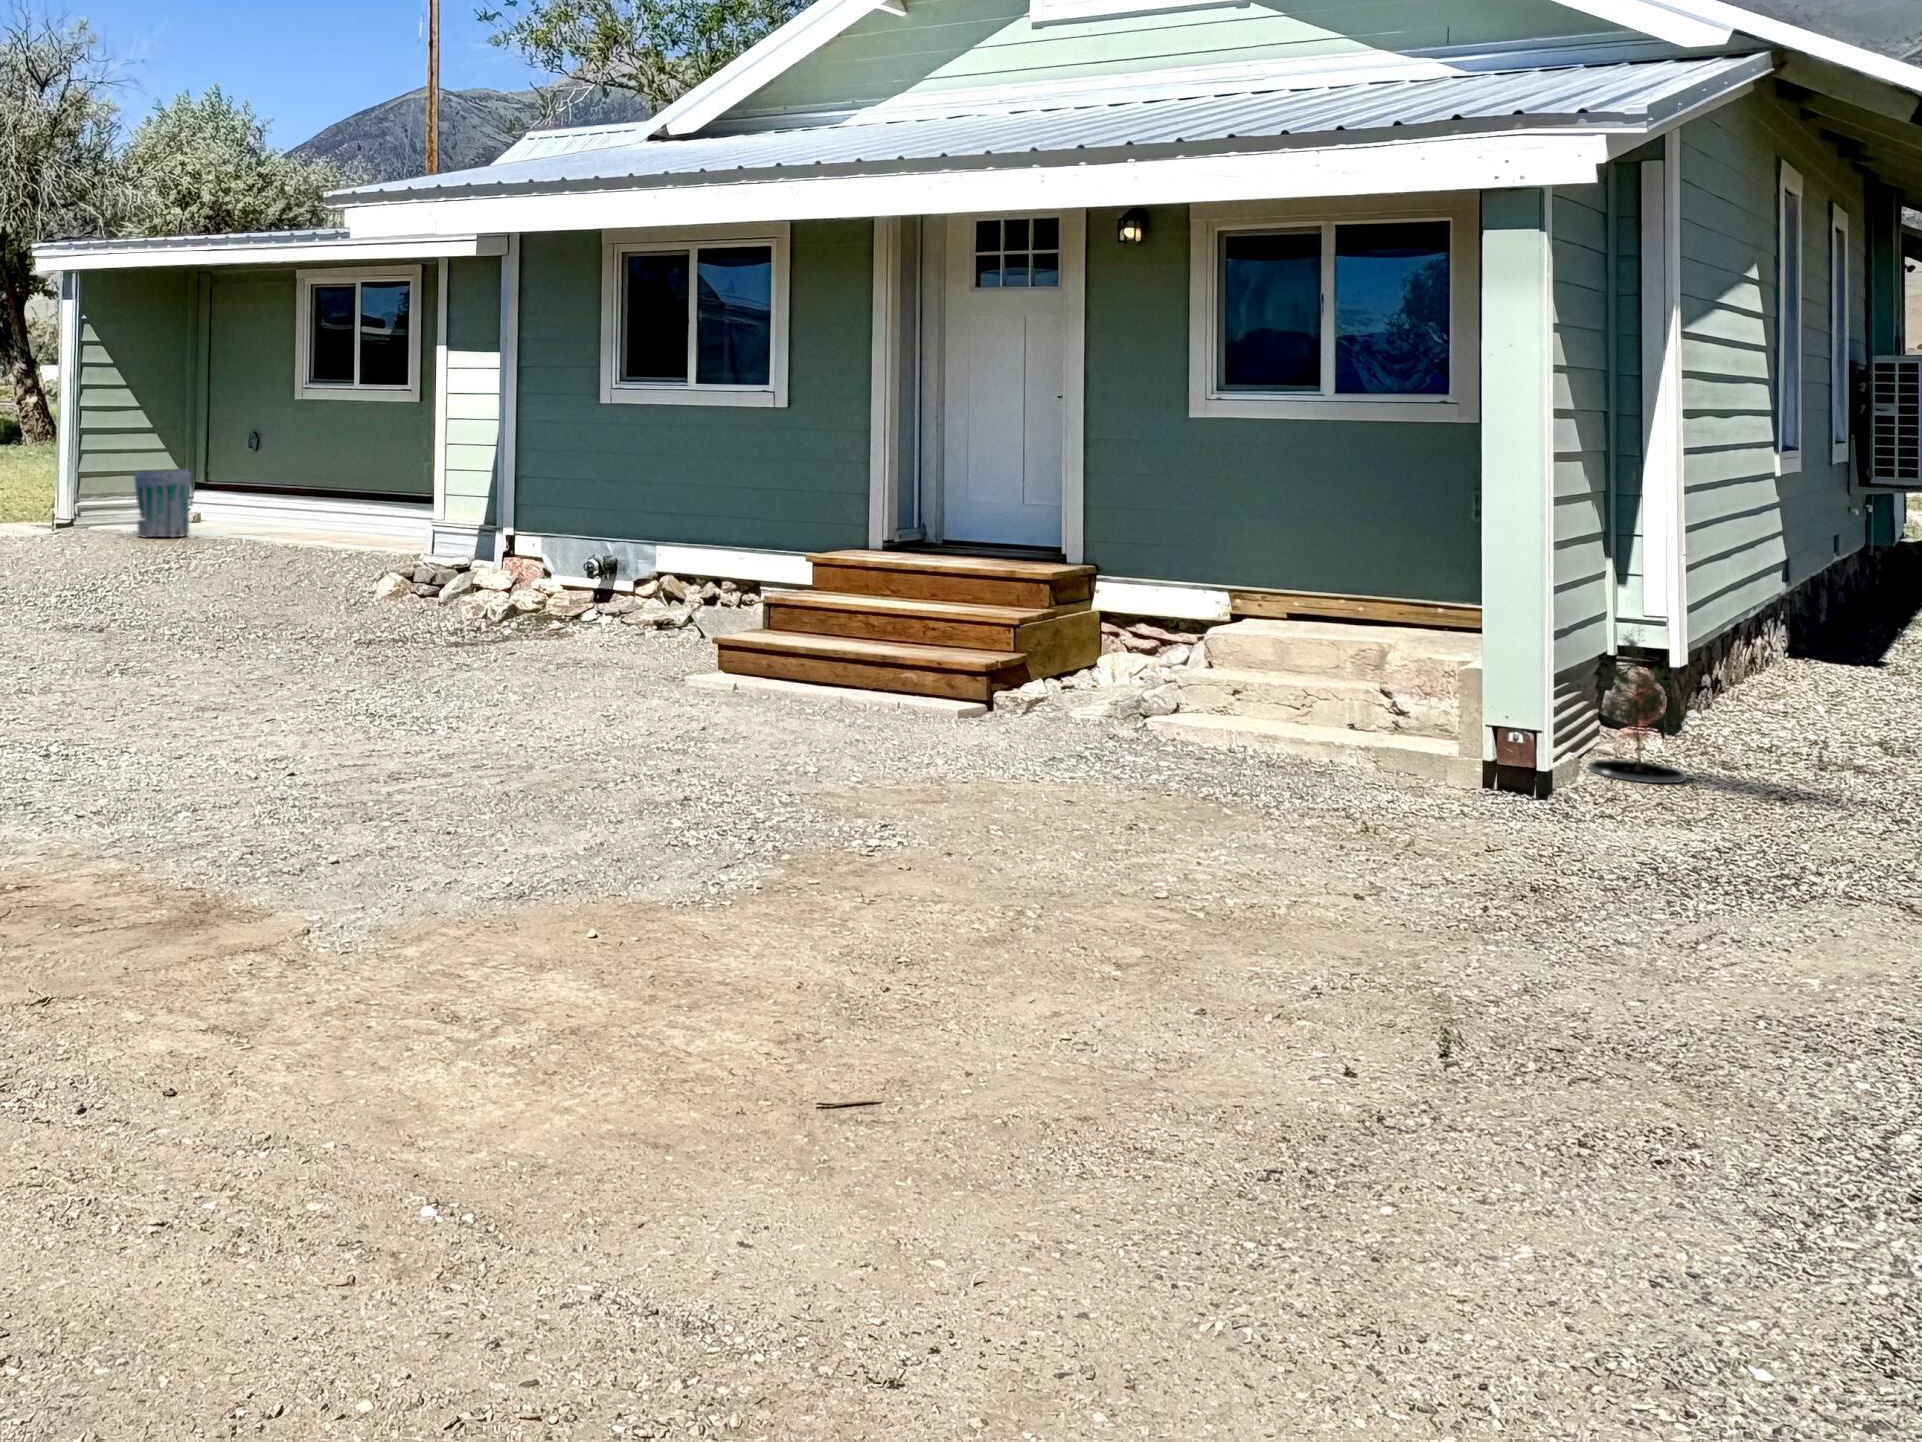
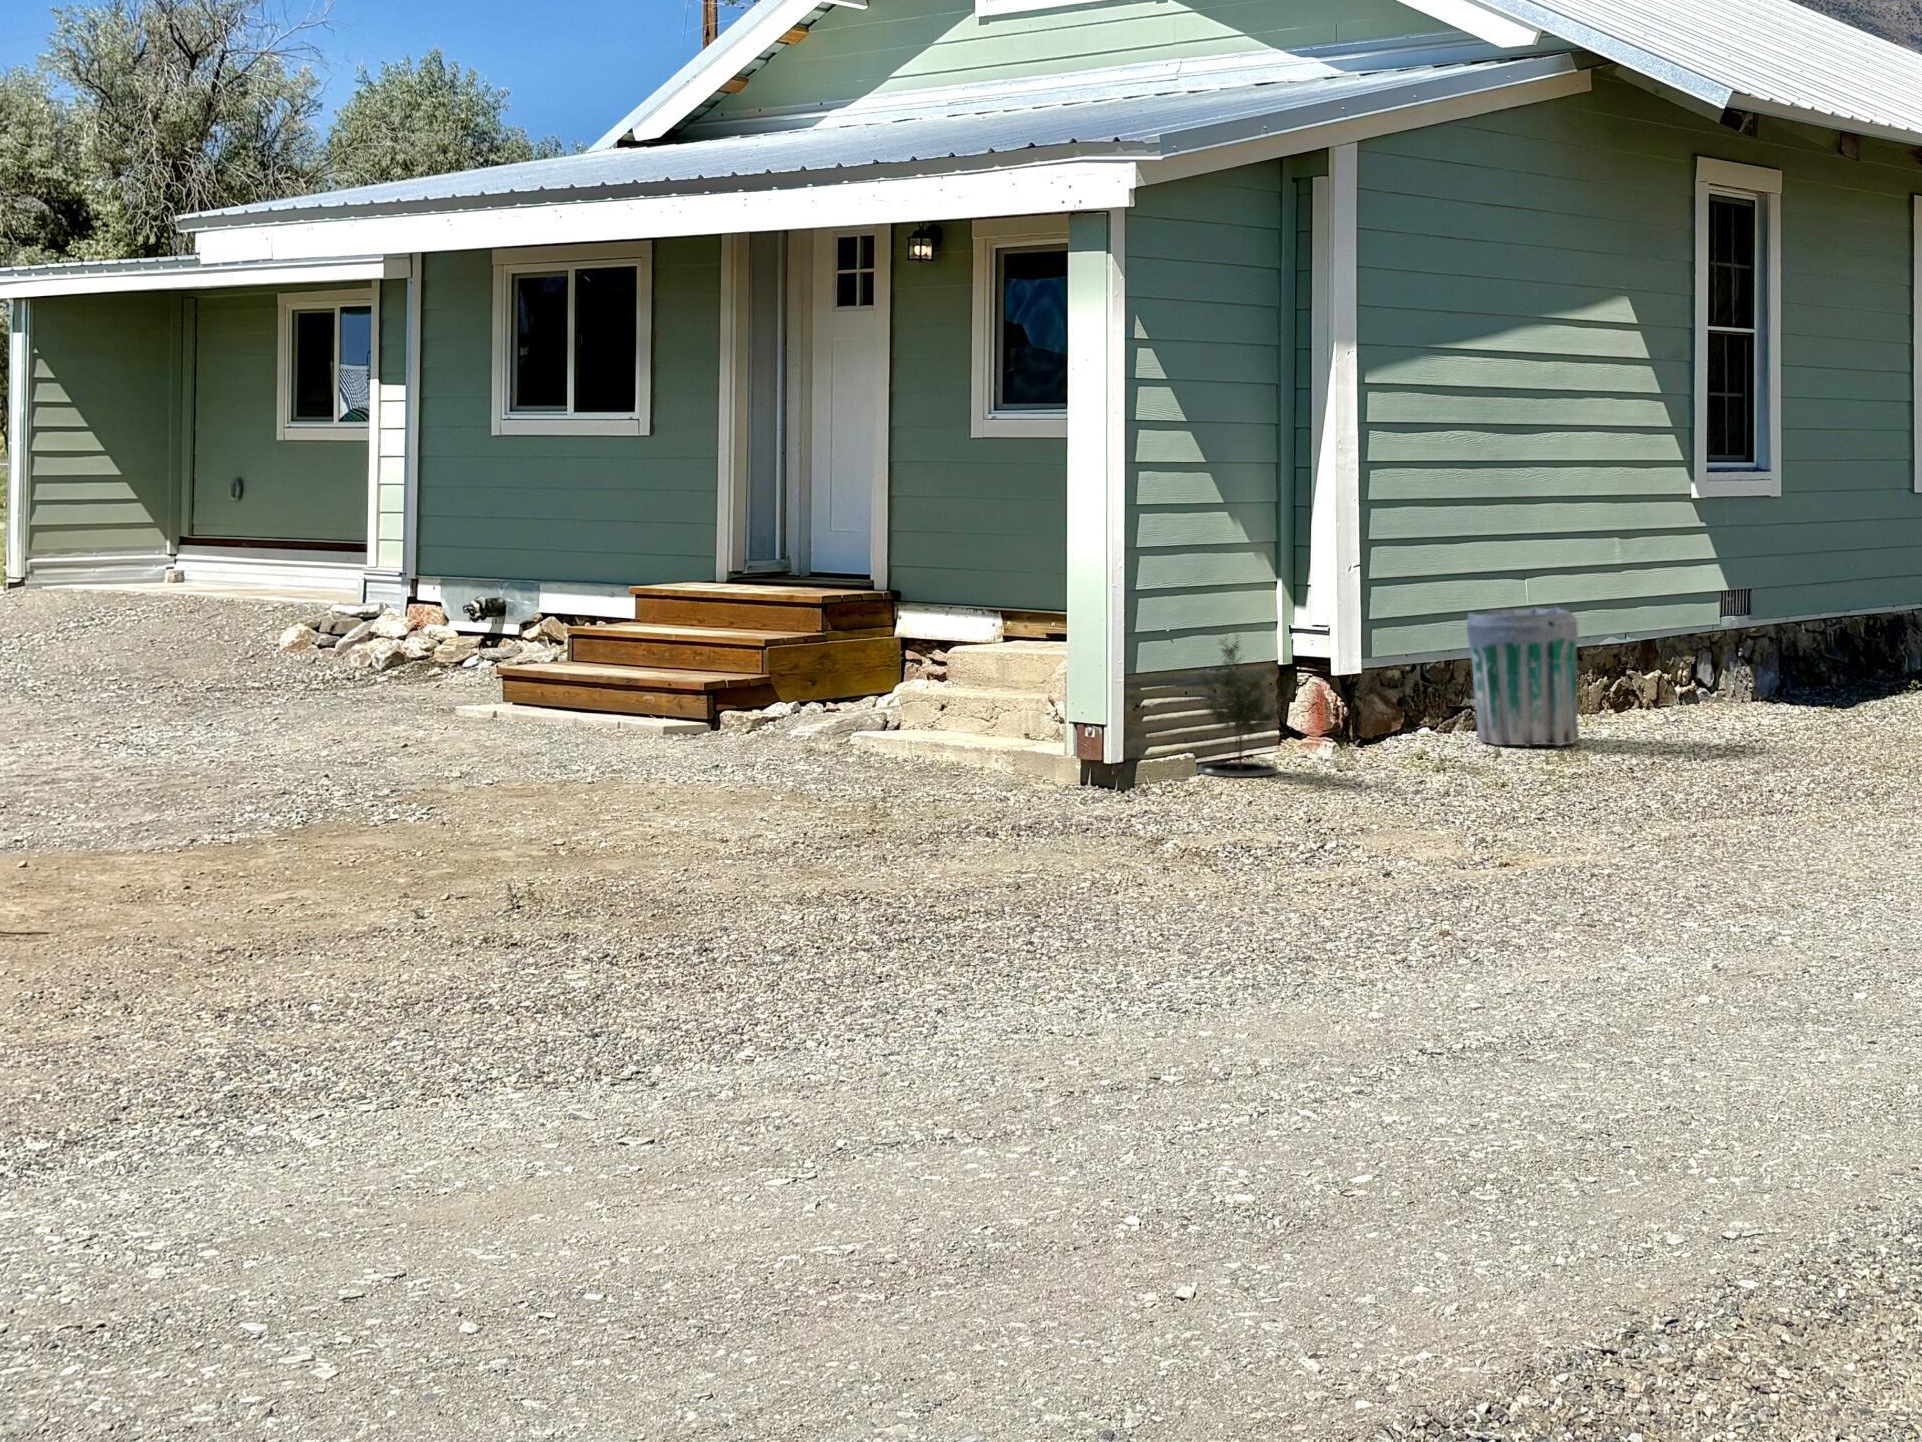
trash can: present [134,469,191,537] -> present [1467,607,1579,747]

